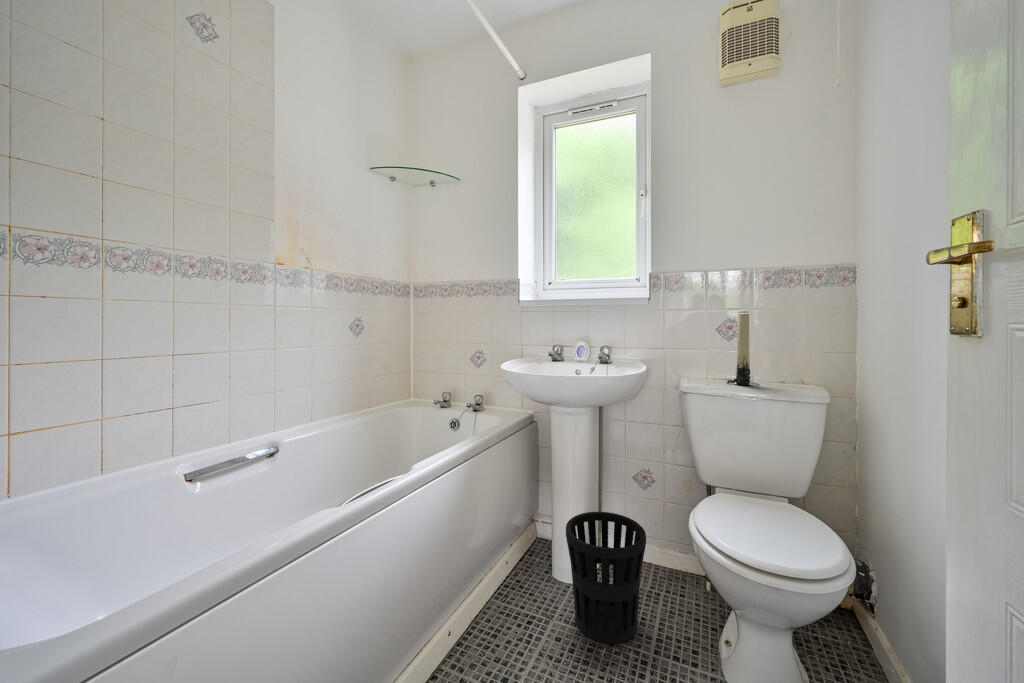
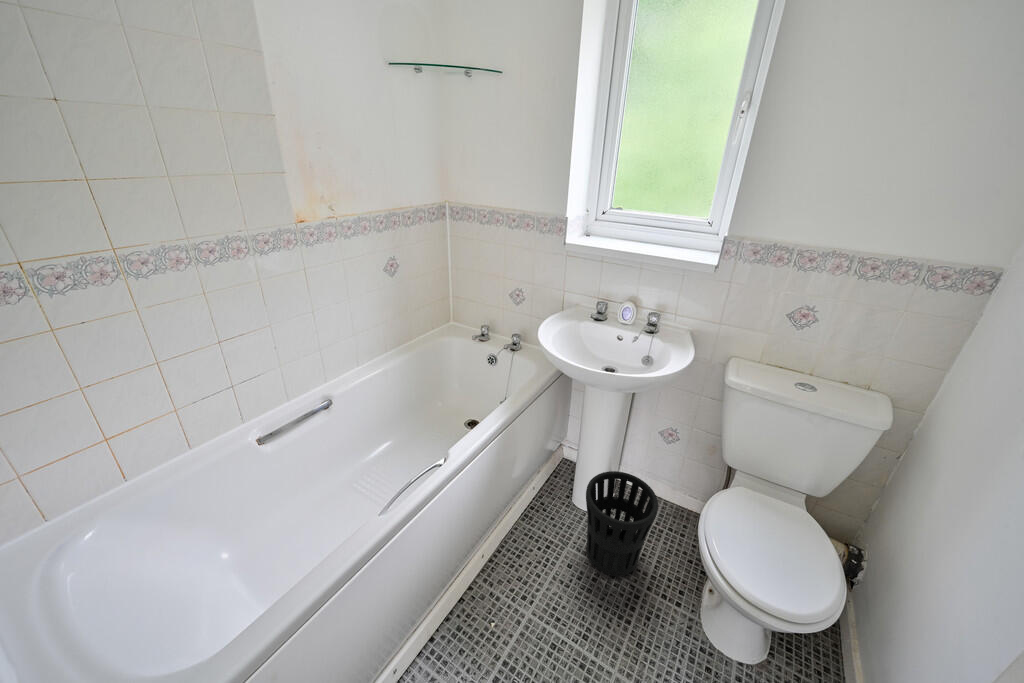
candle: present [727,311,750,385] -> none [778,311,829,388]

